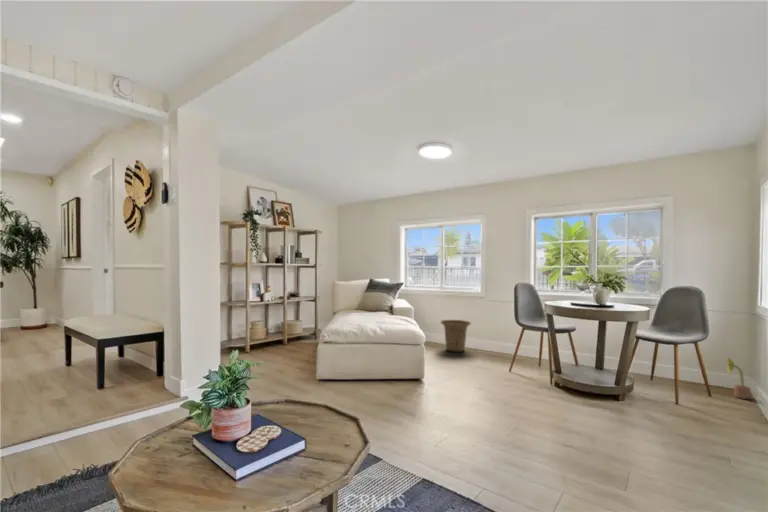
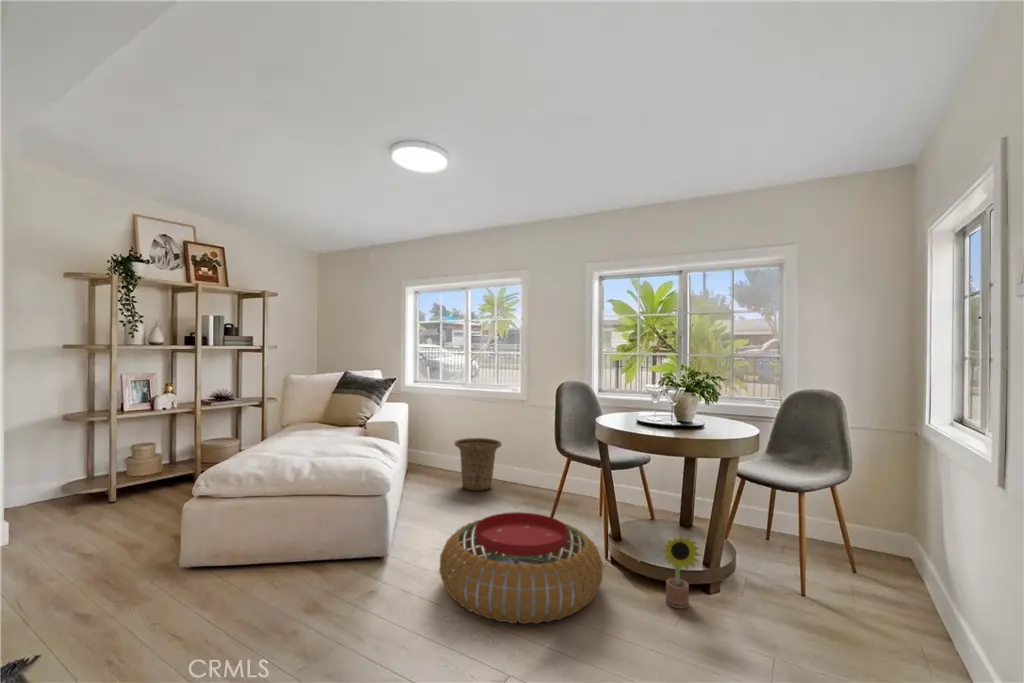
pouf: none [461,356,556,408] -> present [439,512,603,624]
decorative plant: present [728,358,751,399] -> present [663,537,701,609]

